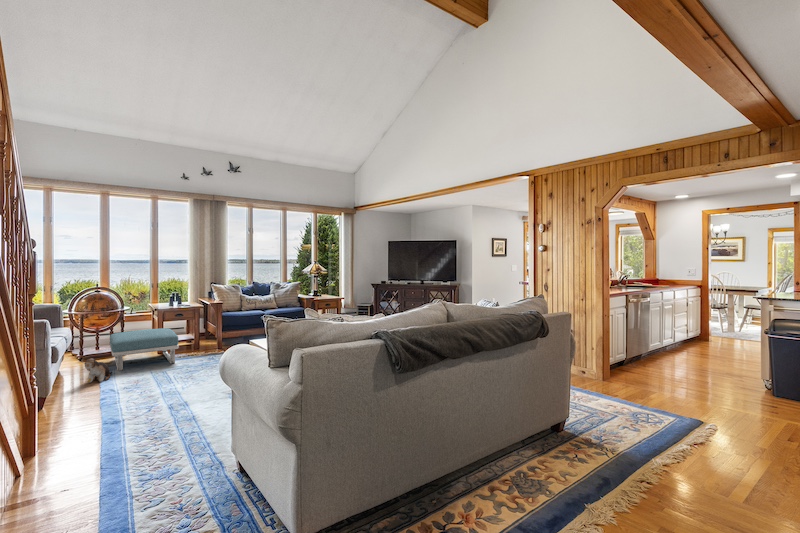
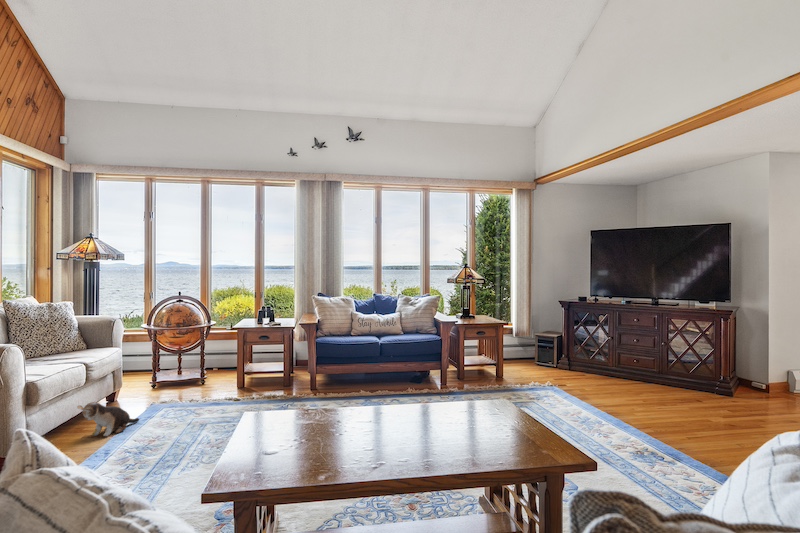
footstool: present [110,328,179,371] -> none [147,357,247,416]

